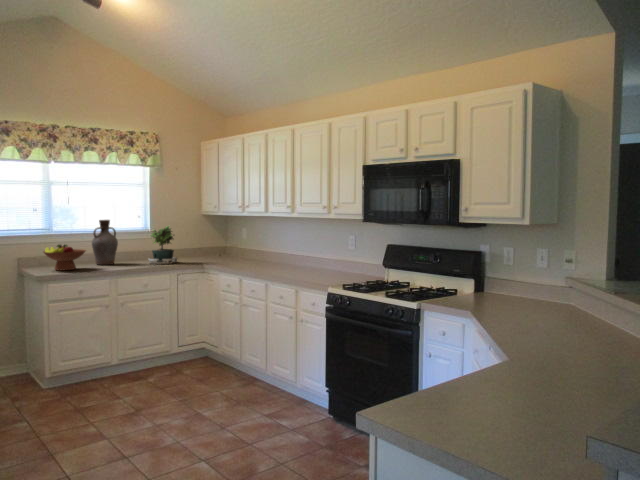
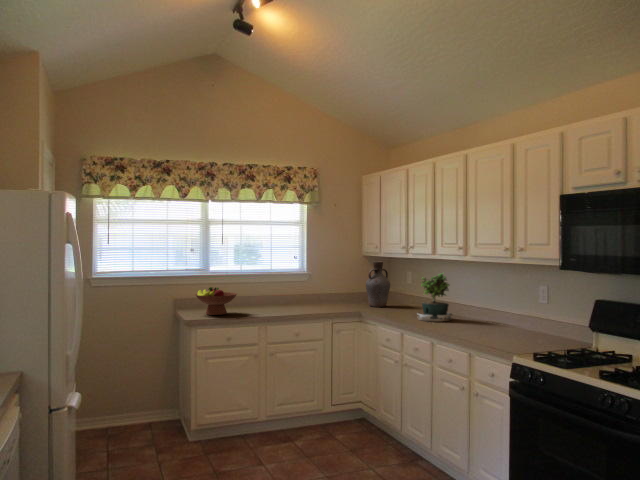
vase: present [92,220,118,265] -> present [366,261,390,307]
potted plant: present [149,226,177,265] -> present [418,273,453,322]

